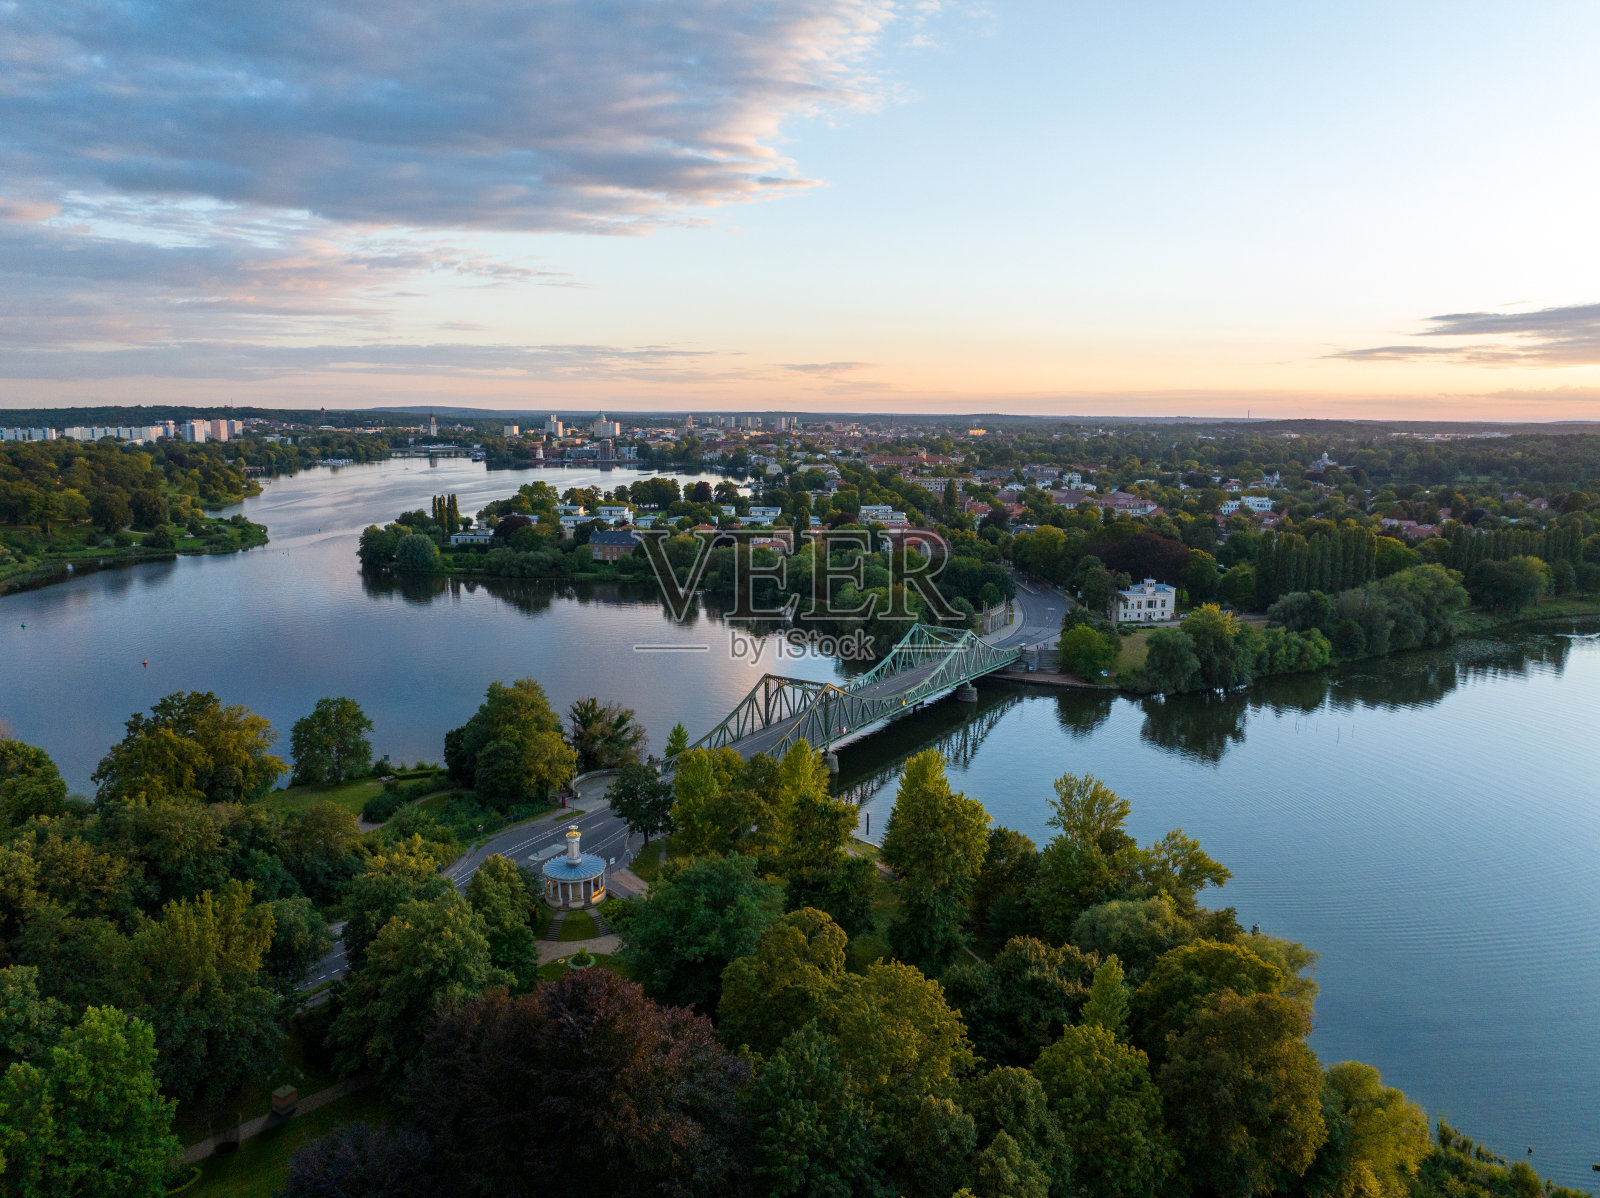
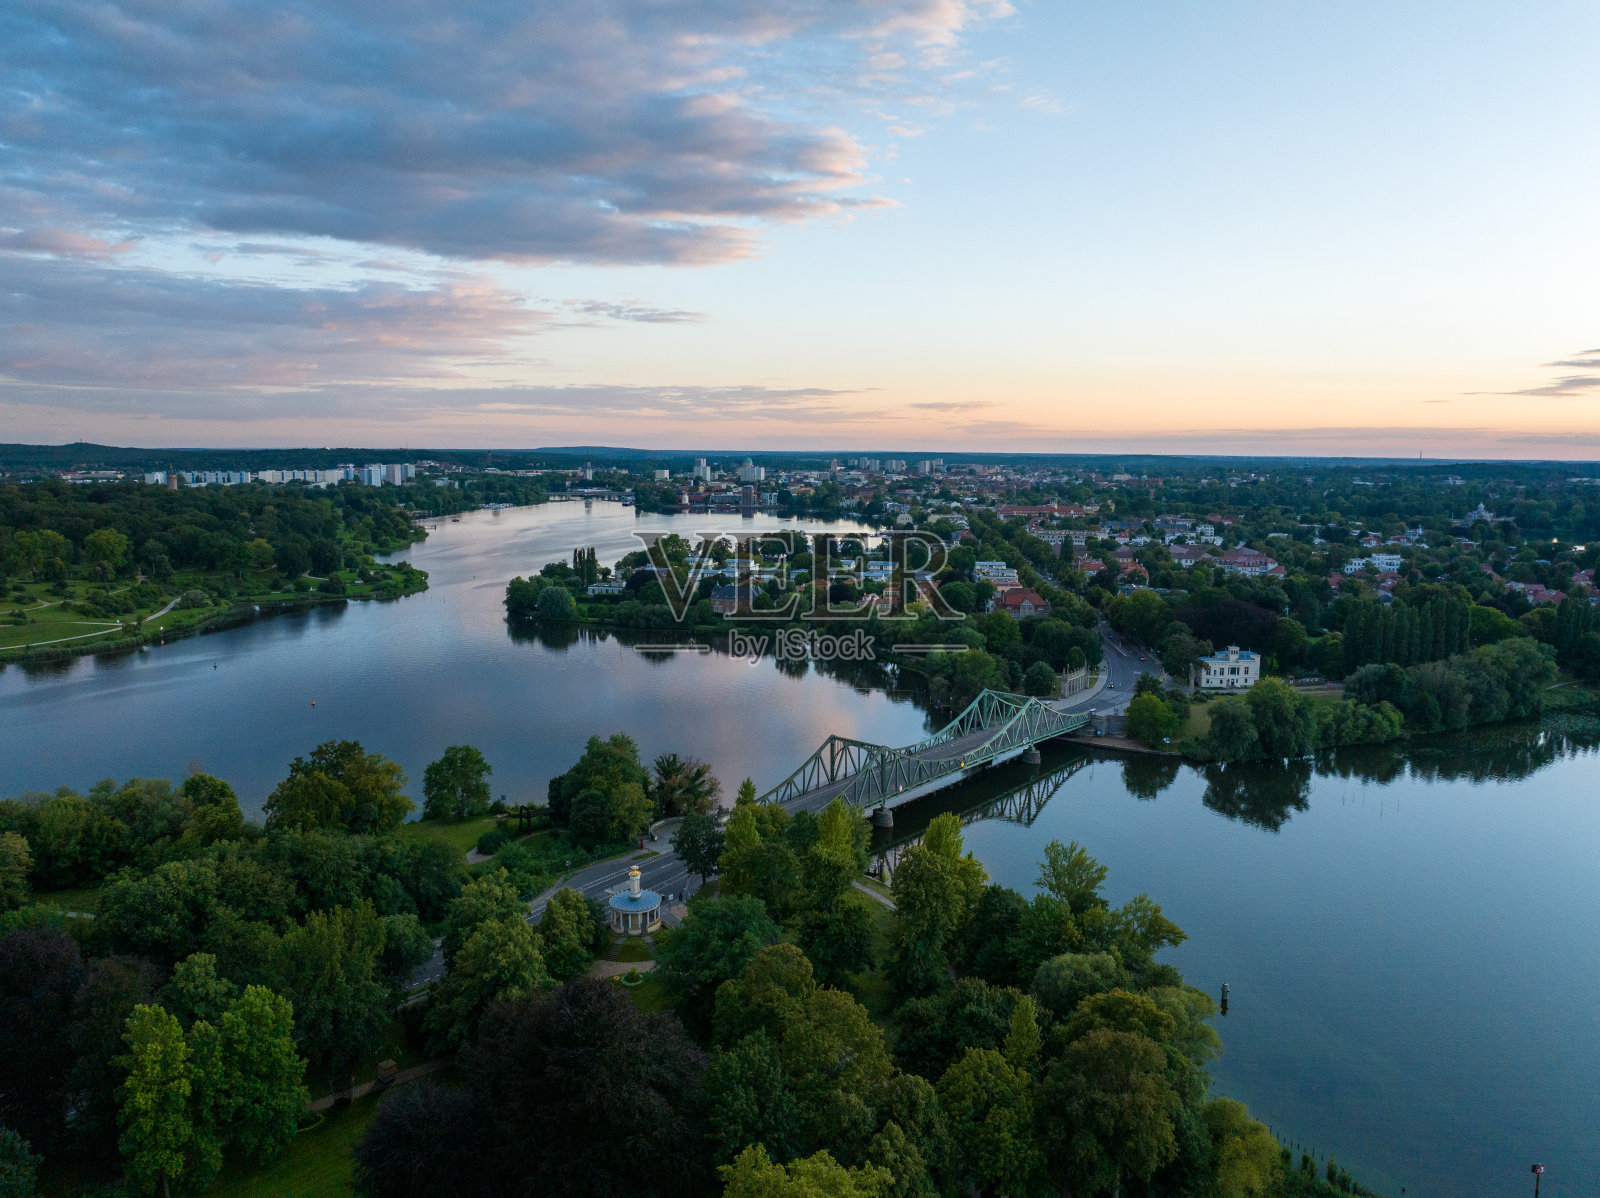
bench: none [415,754,466,797] -> present [519,800,556,834]

